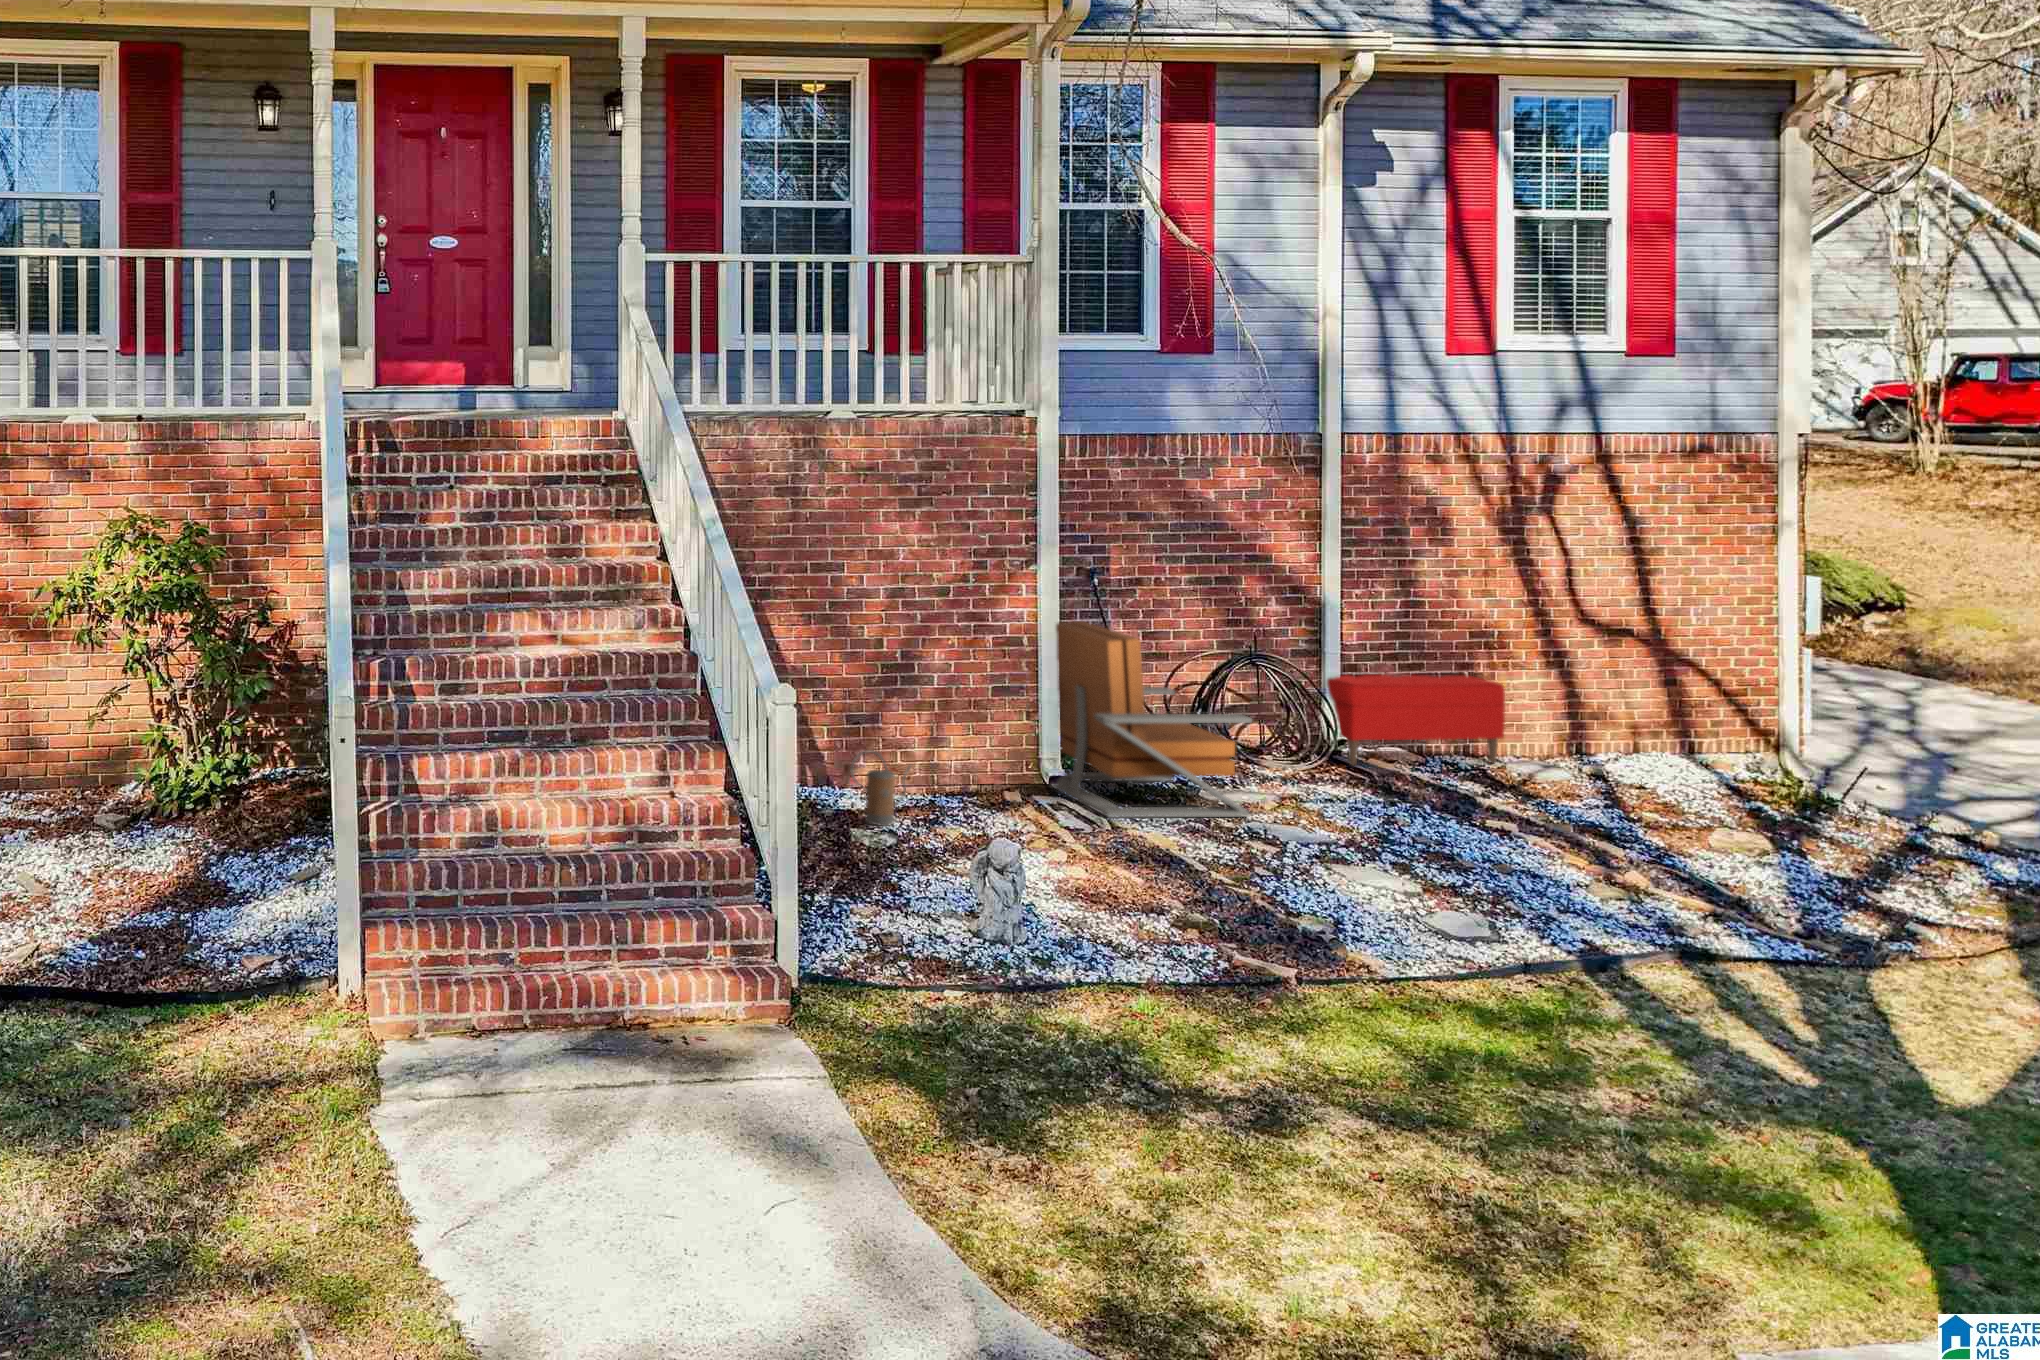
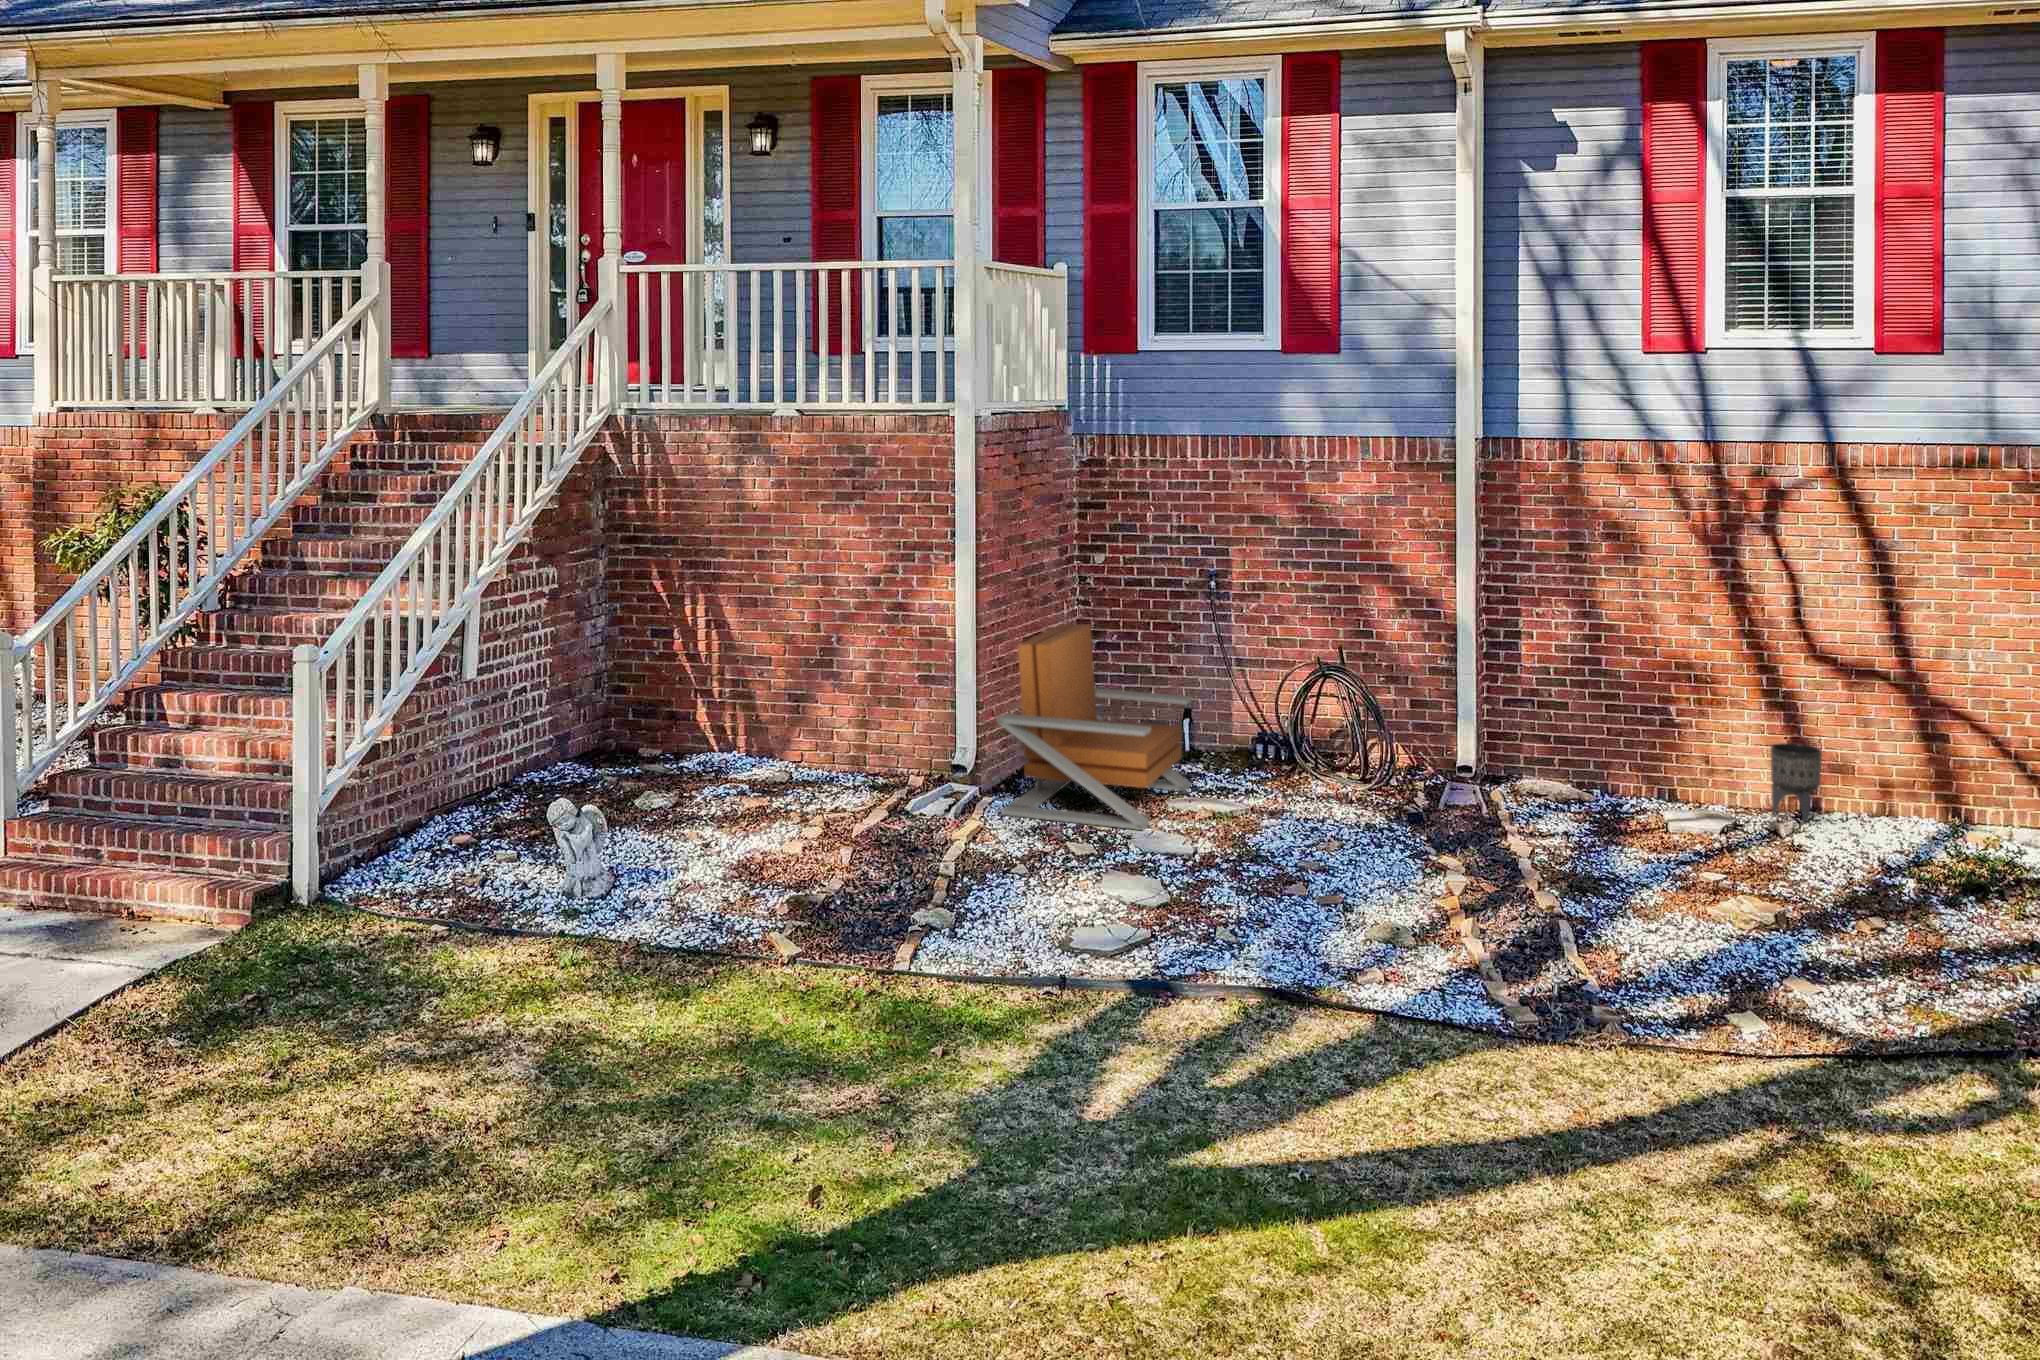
bench: present [1327,675,1505,766] -> none [1436,695,1633,813]
planter: none [1567,692,1614,757] -> present [1771,743,1822,821]
watering can: present [850,750,911,826] -> none [754,728,809,798]

